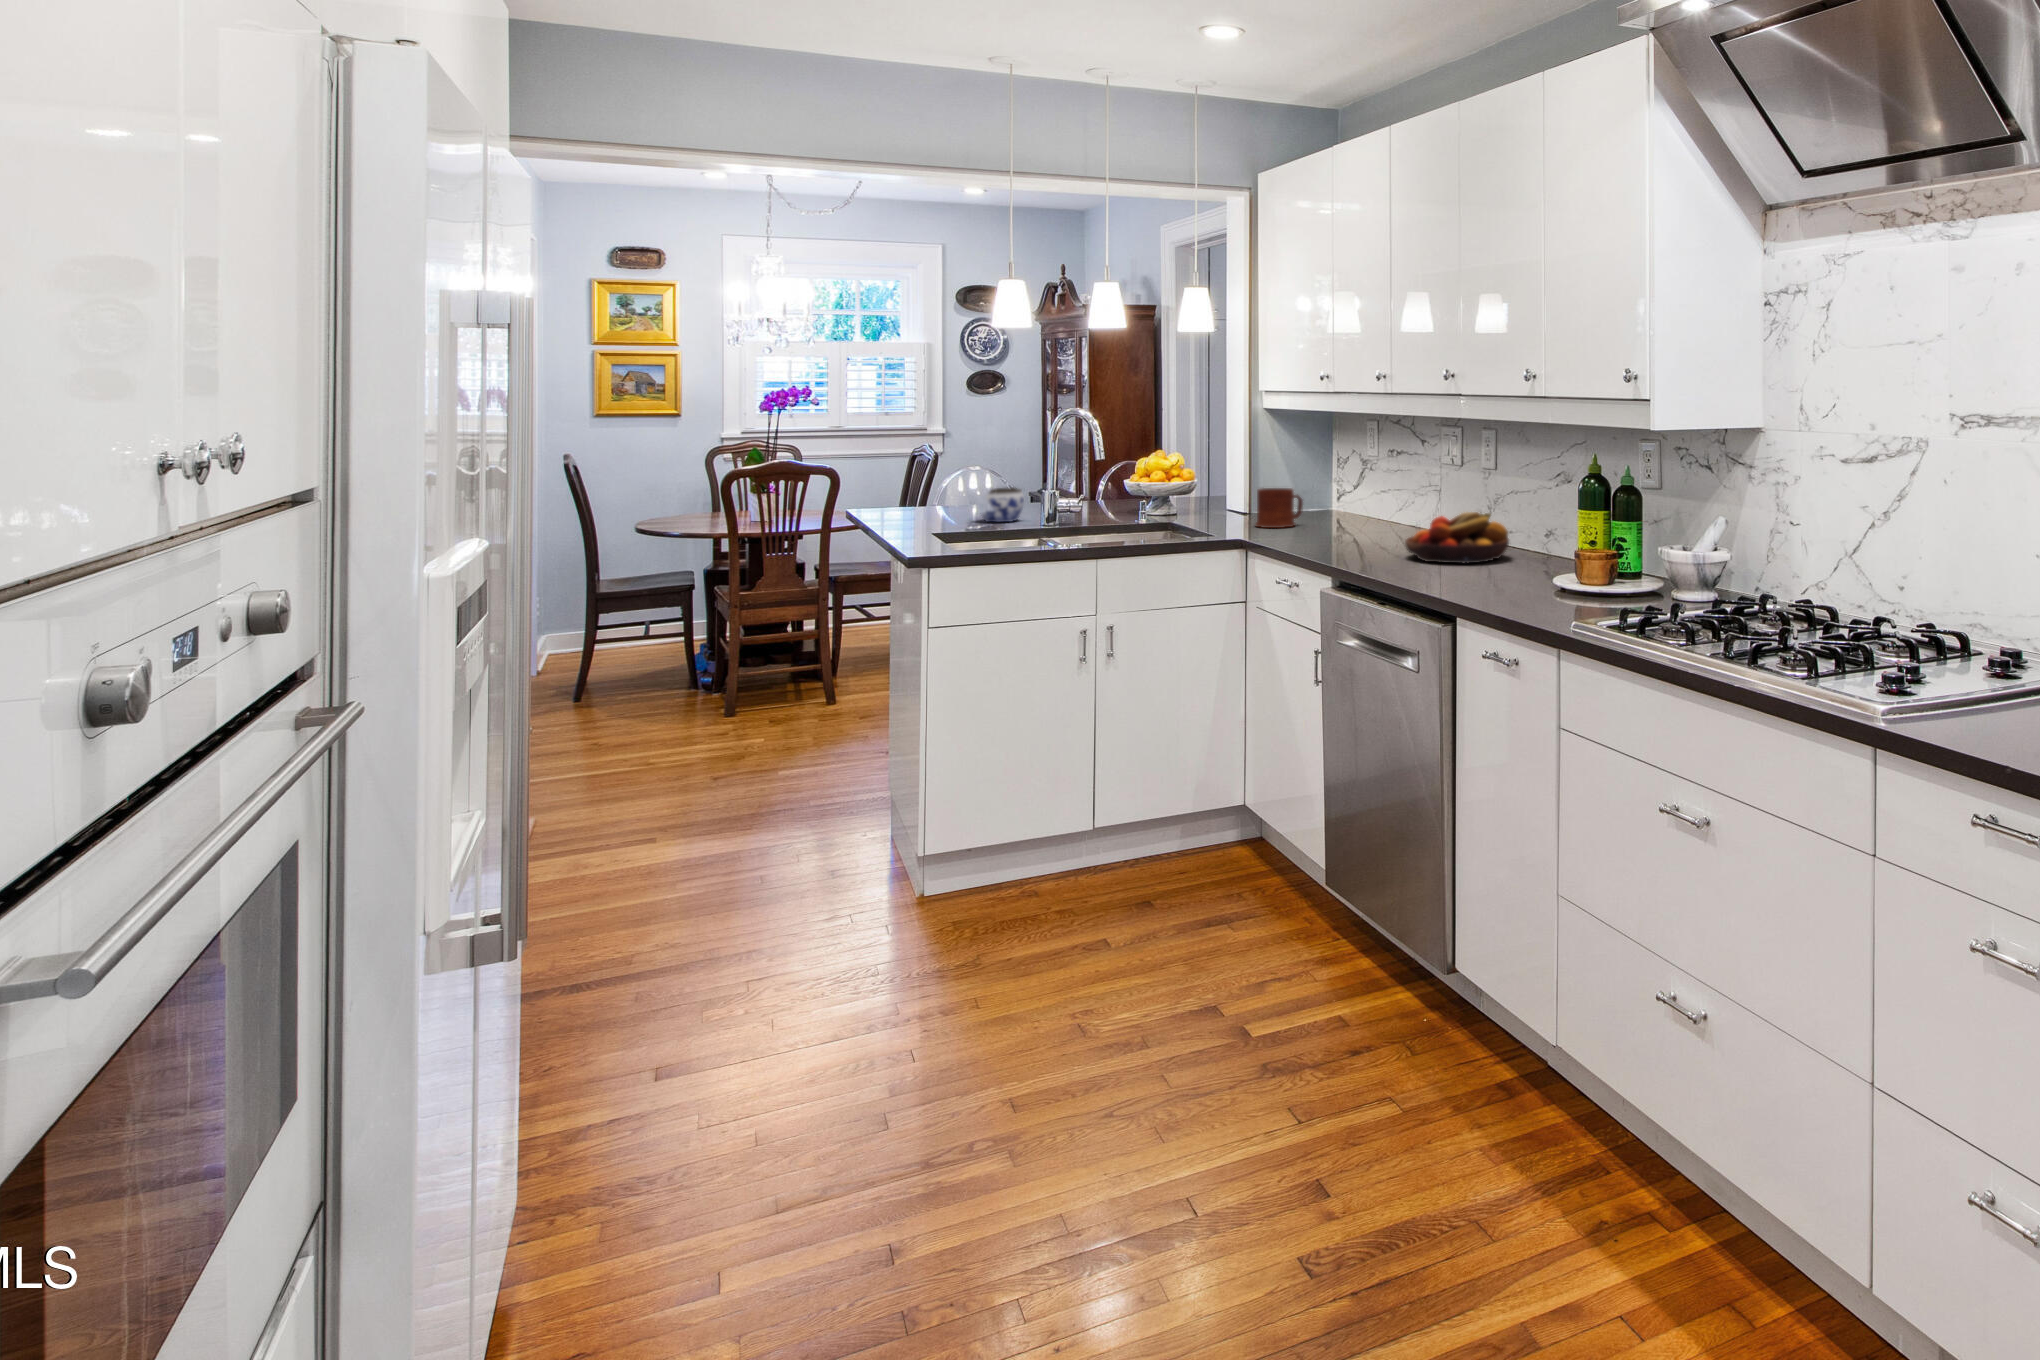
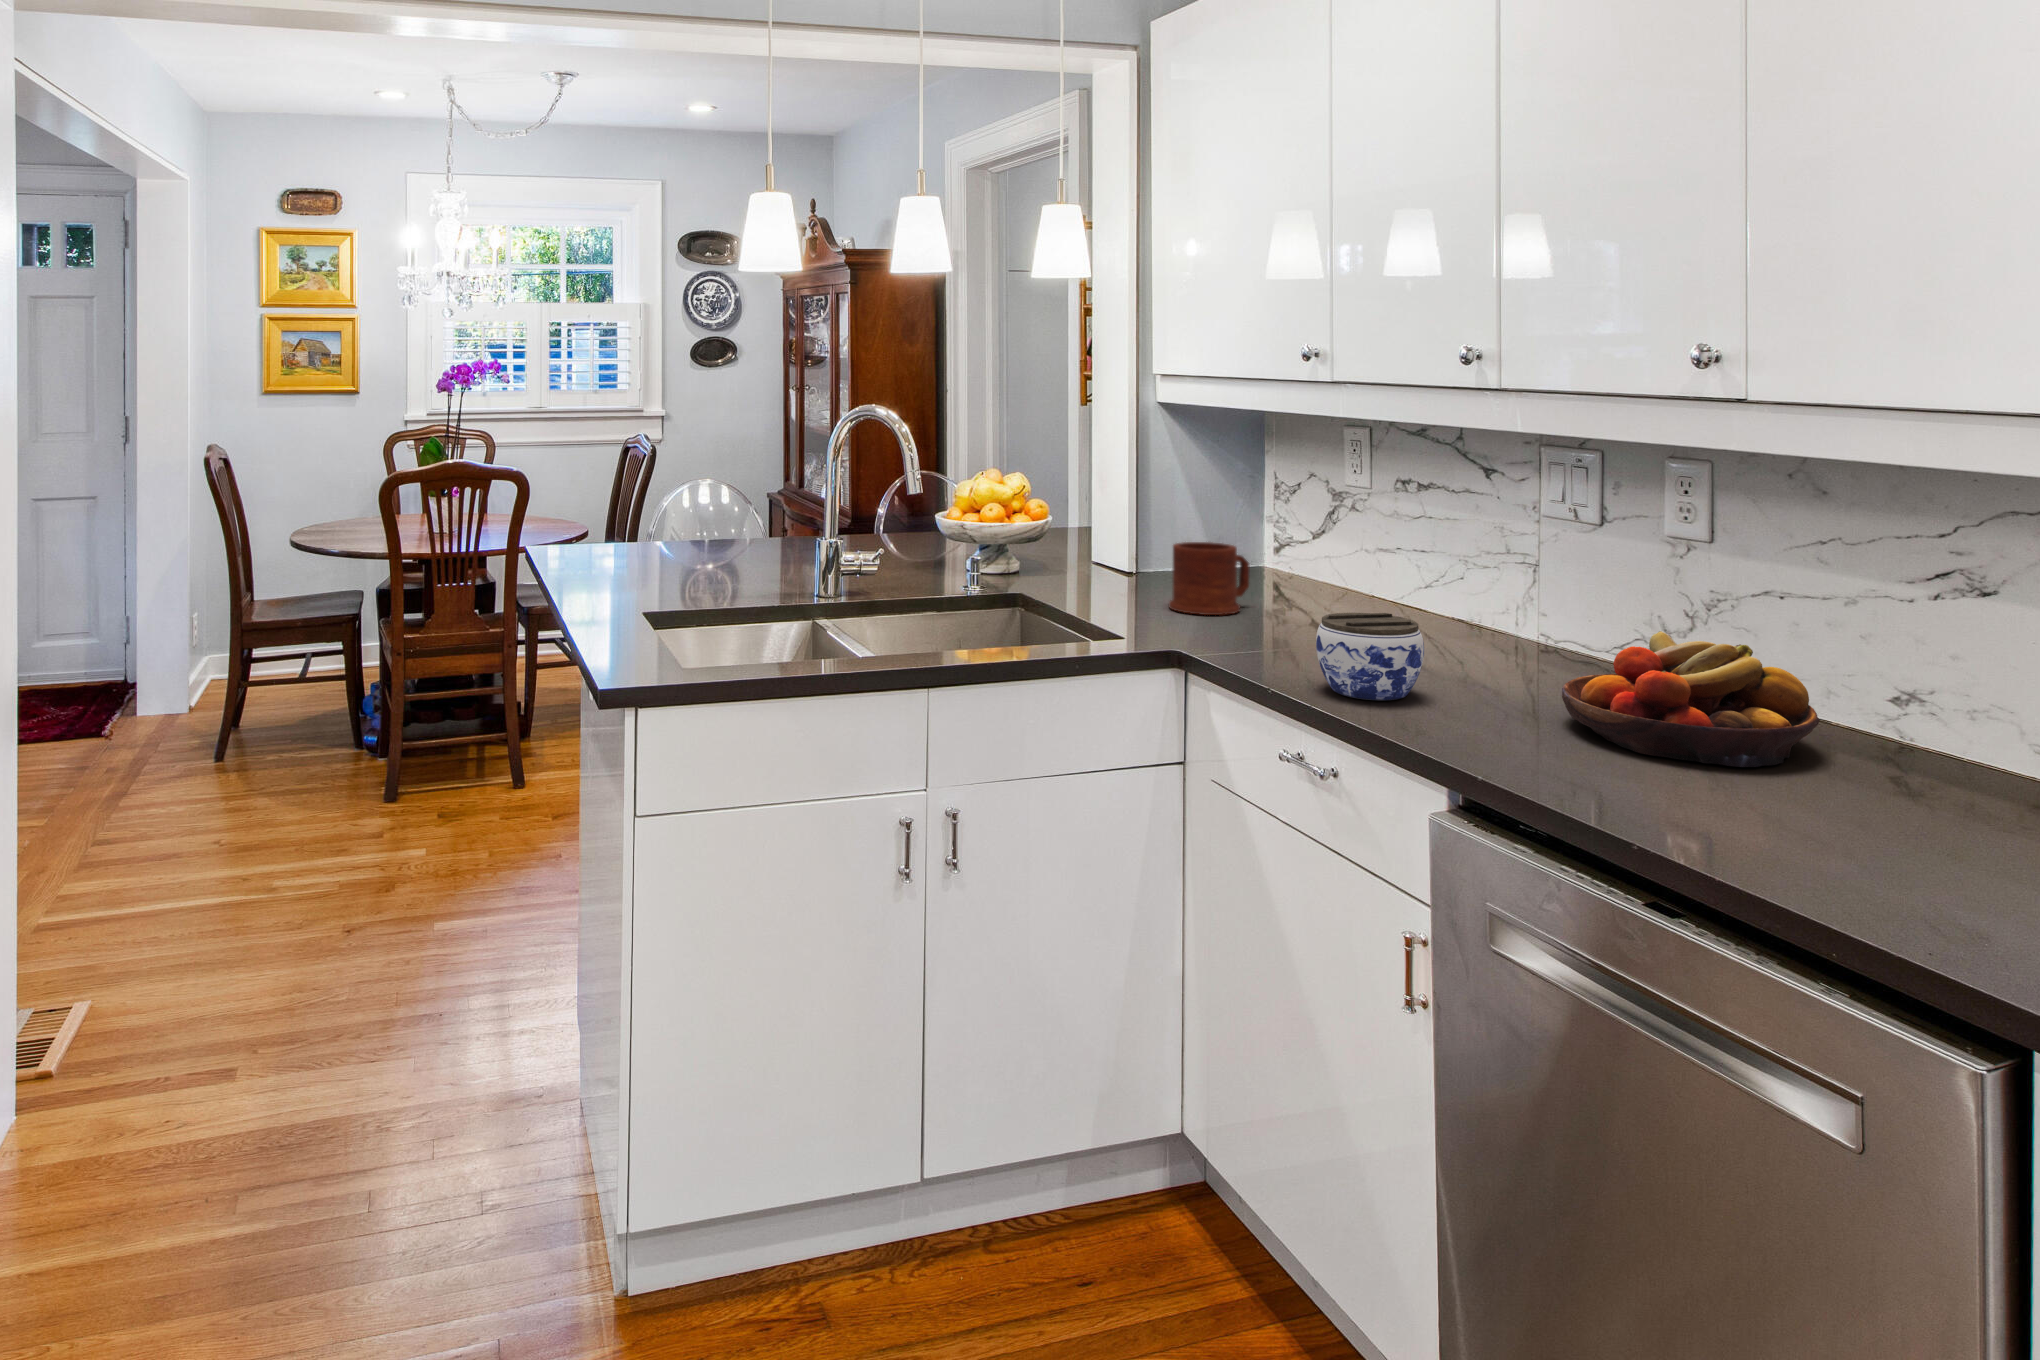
jar: present [982,488,1024,522] -> present [1316,613,1424,700]

